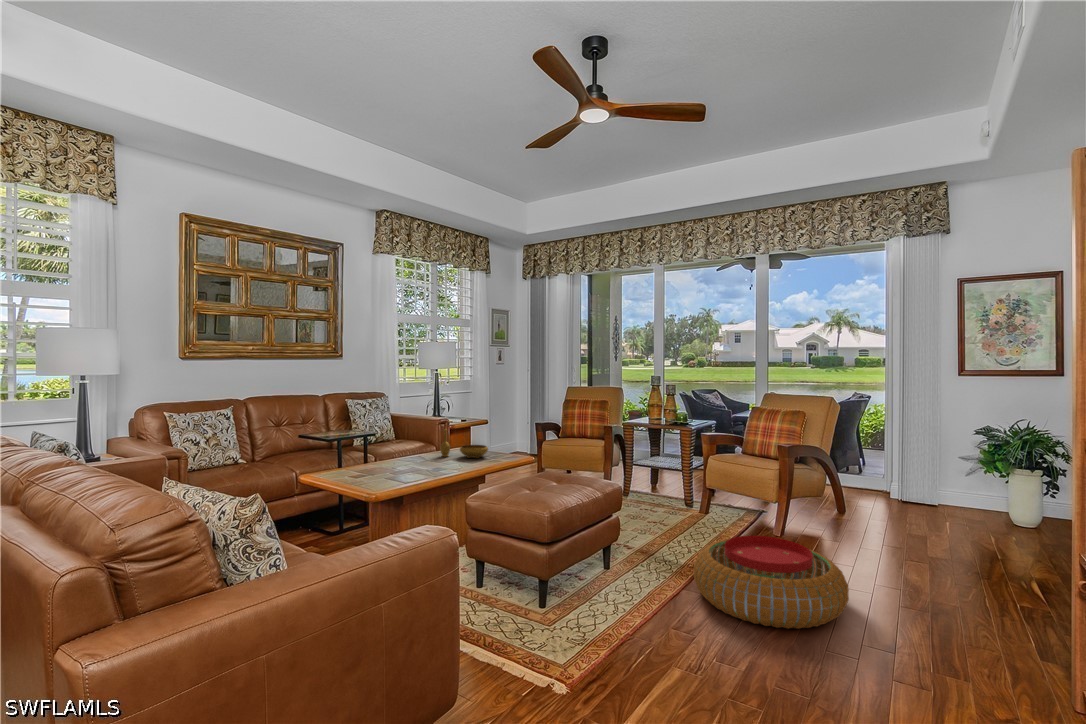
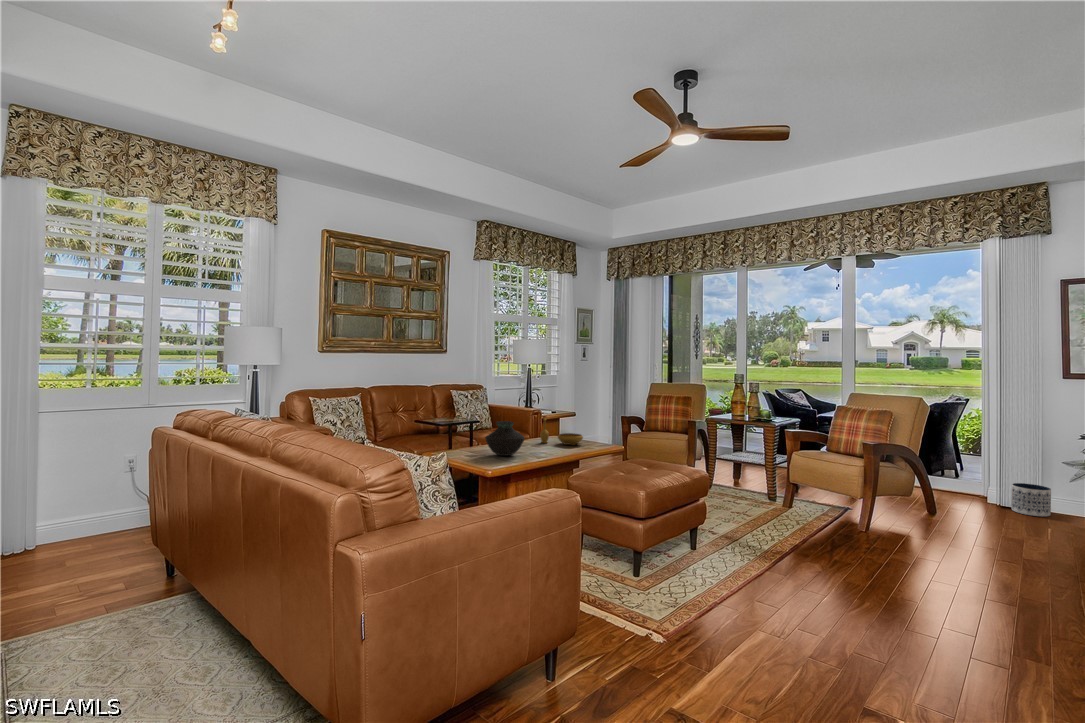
vase: none [372,434,418,474] -> present [485,421,524,456]
planter: none [917,479,952,512] -> present [1012,483,1051,517]
pouf: present [694,536,849,629] -> none [777,524,932,610]

